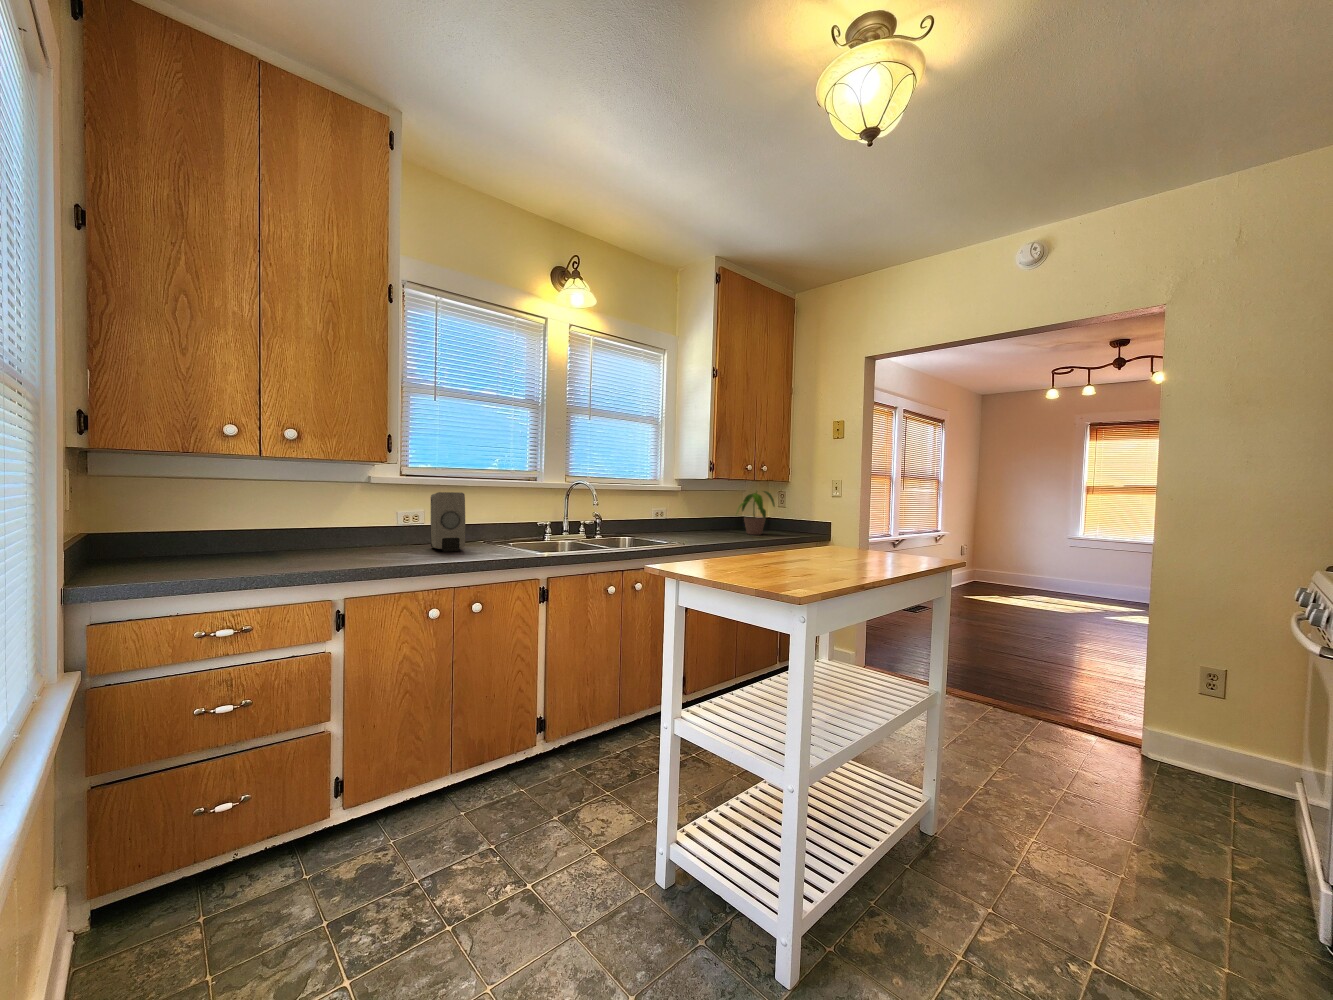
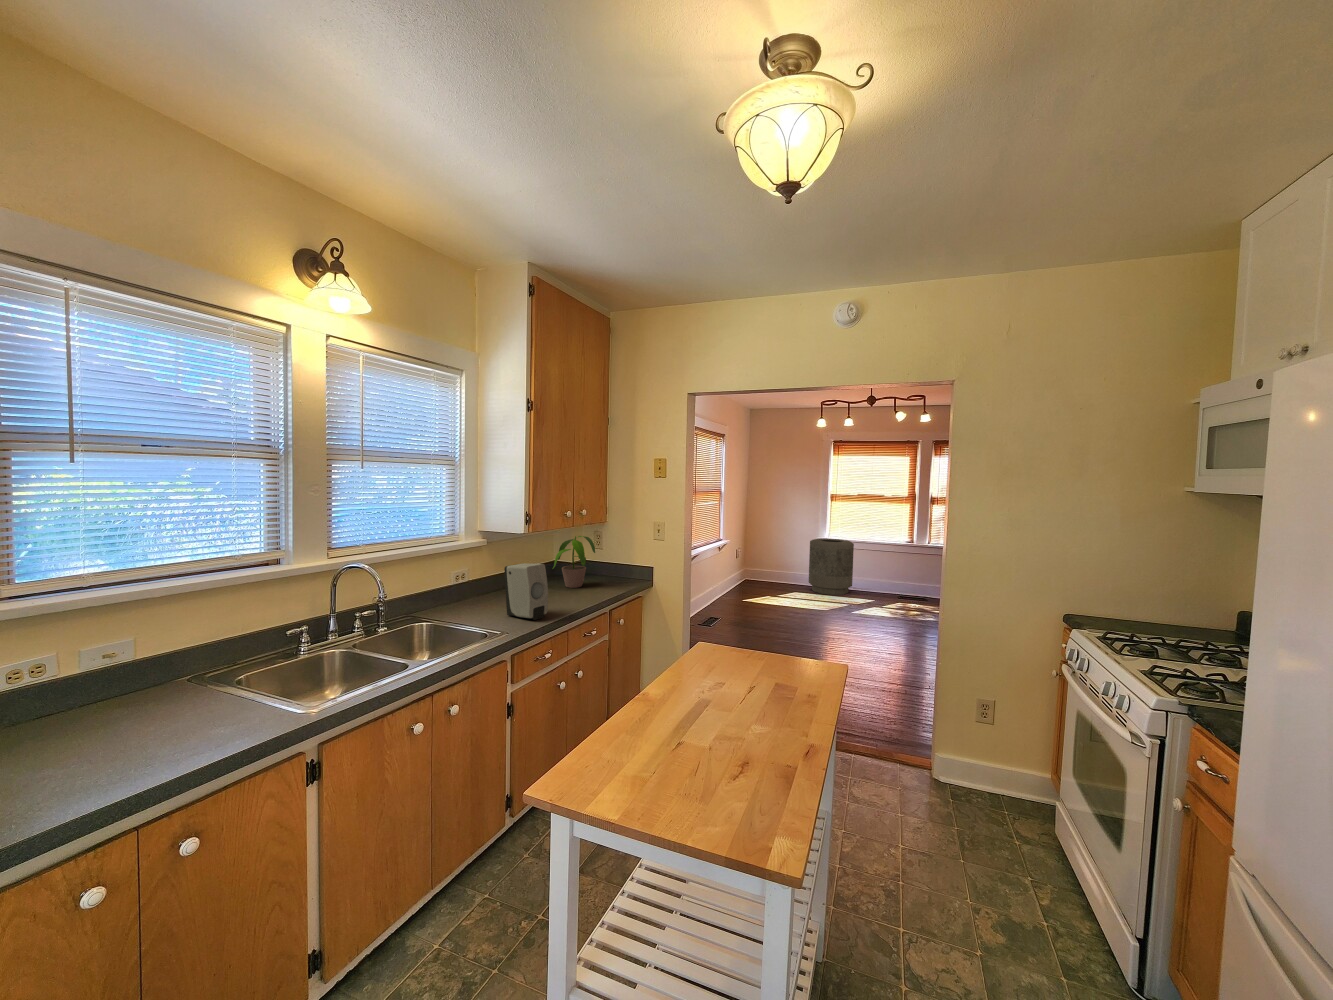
soap dispenser: present [431,492,465,552] -> present [504,563,548,620]
trash can: none [1051,536,1115,602] -> present [809,539,854,595]

